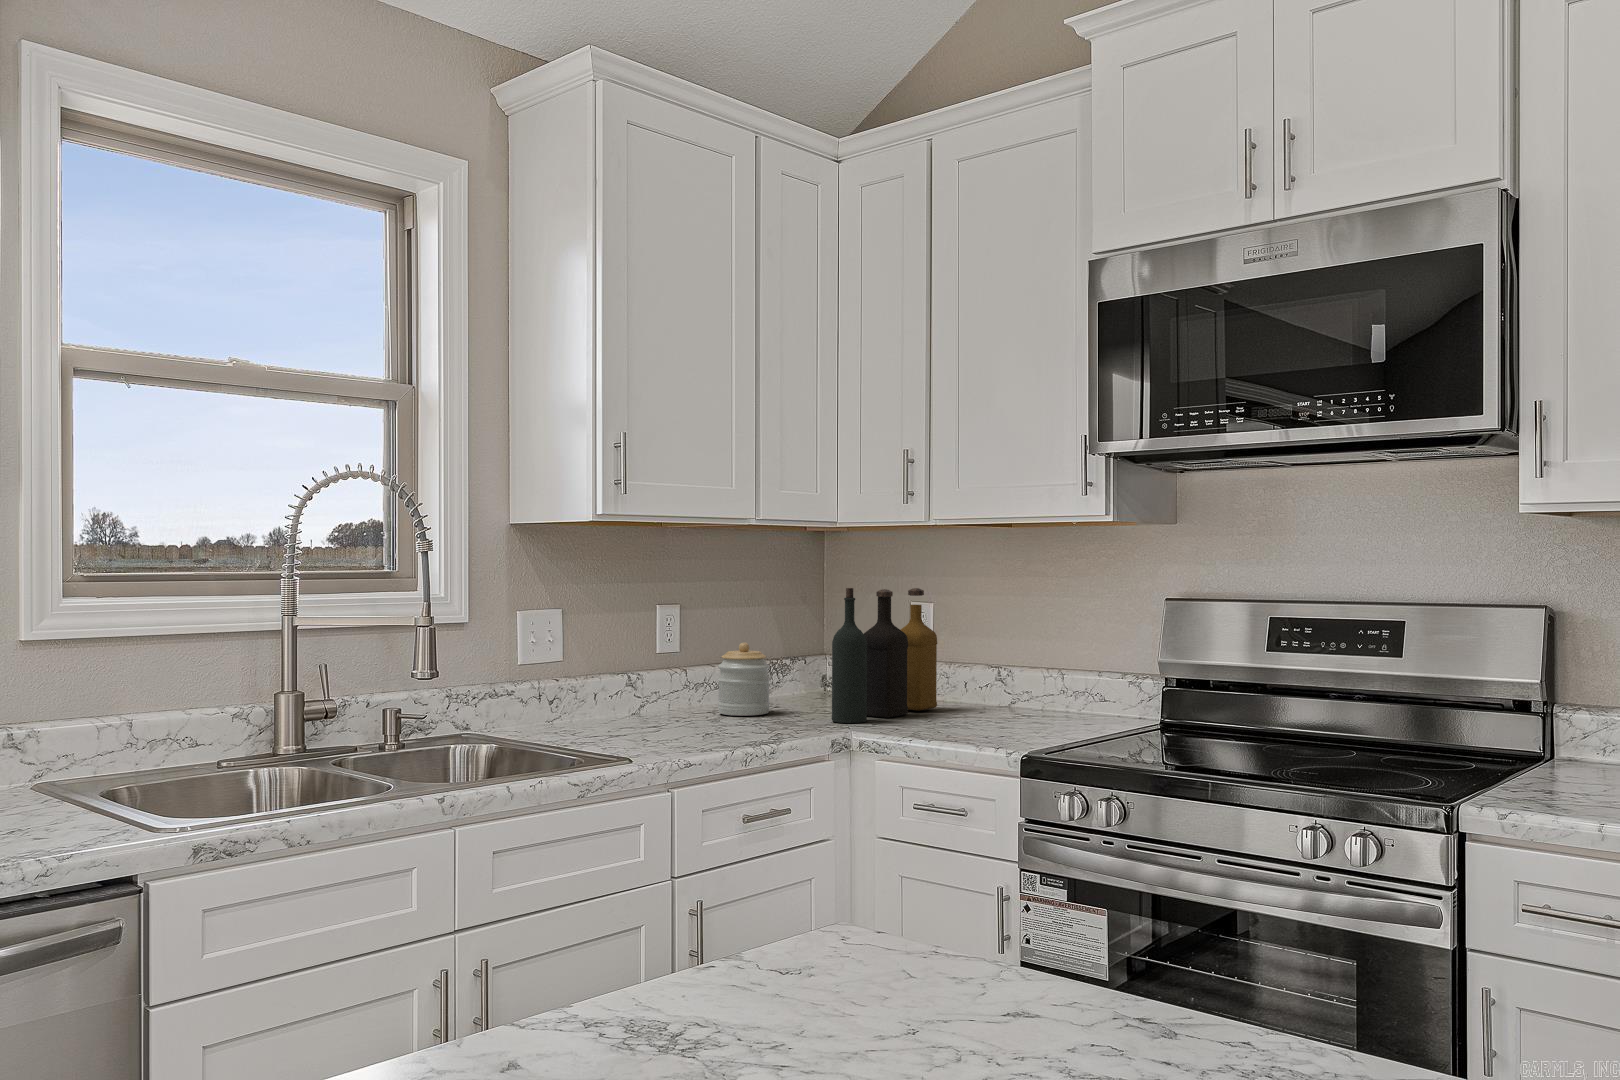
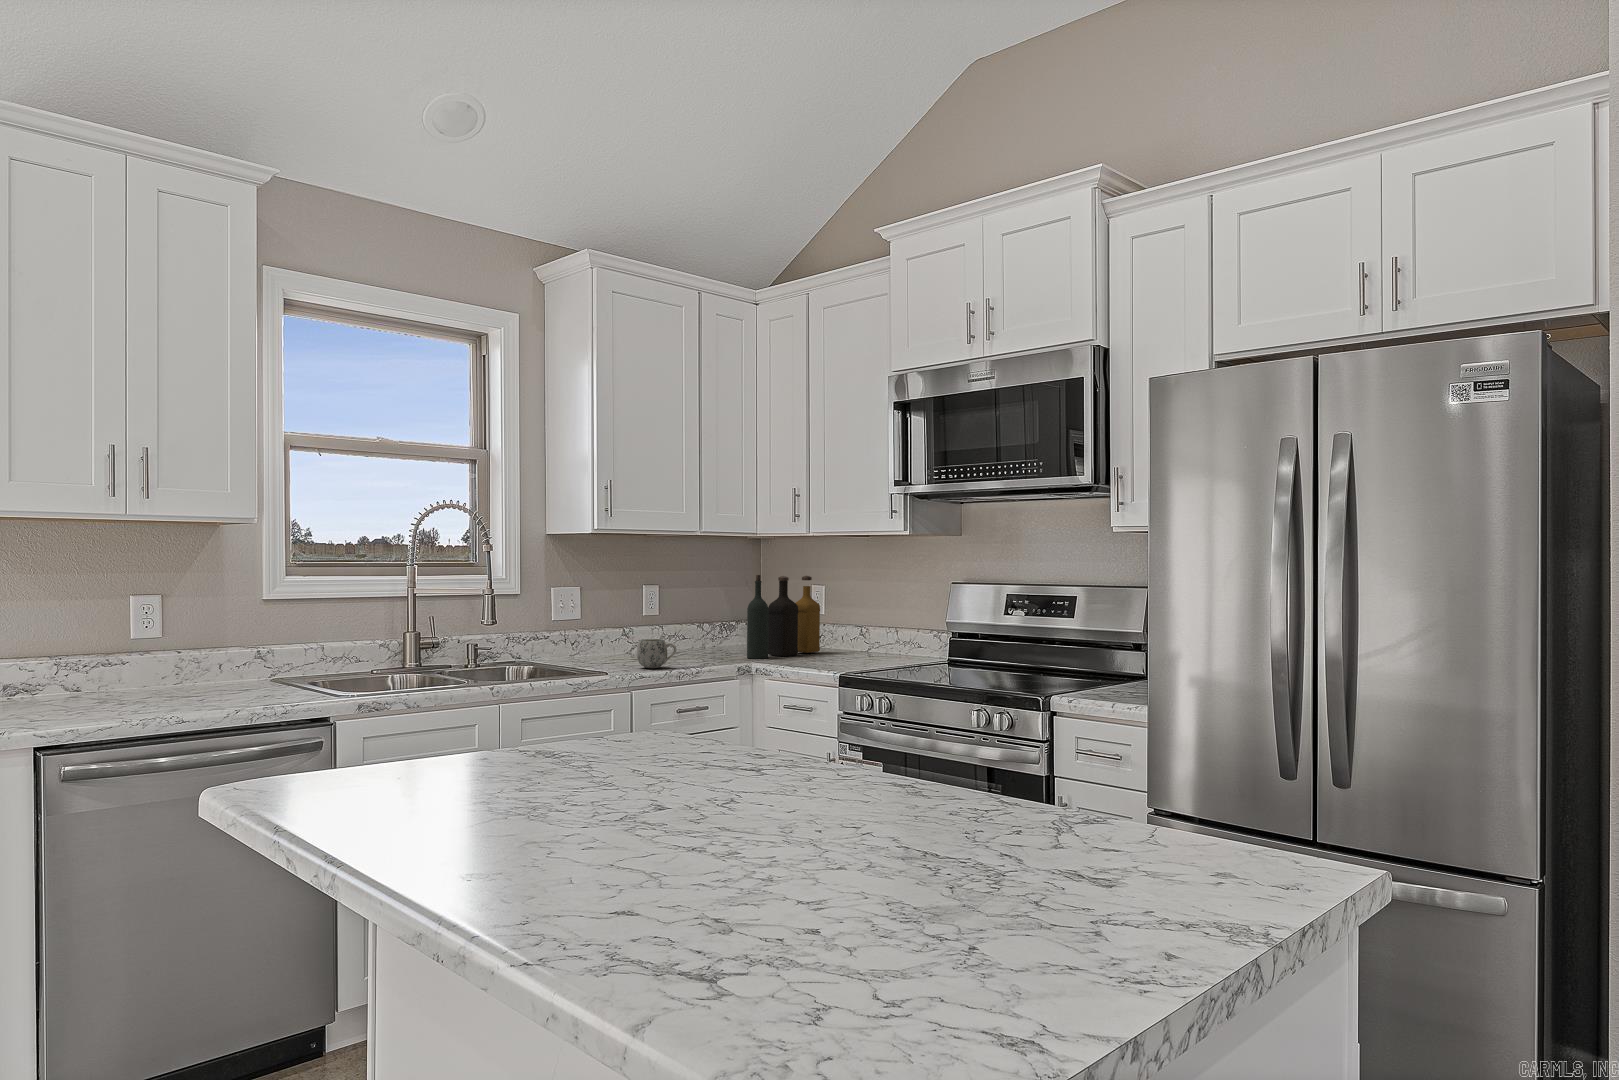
jar: present [718,642,770,716] -> none [680,609,713,655]
mug: none [671,697,737,747] -> present [637,639,677,668]

